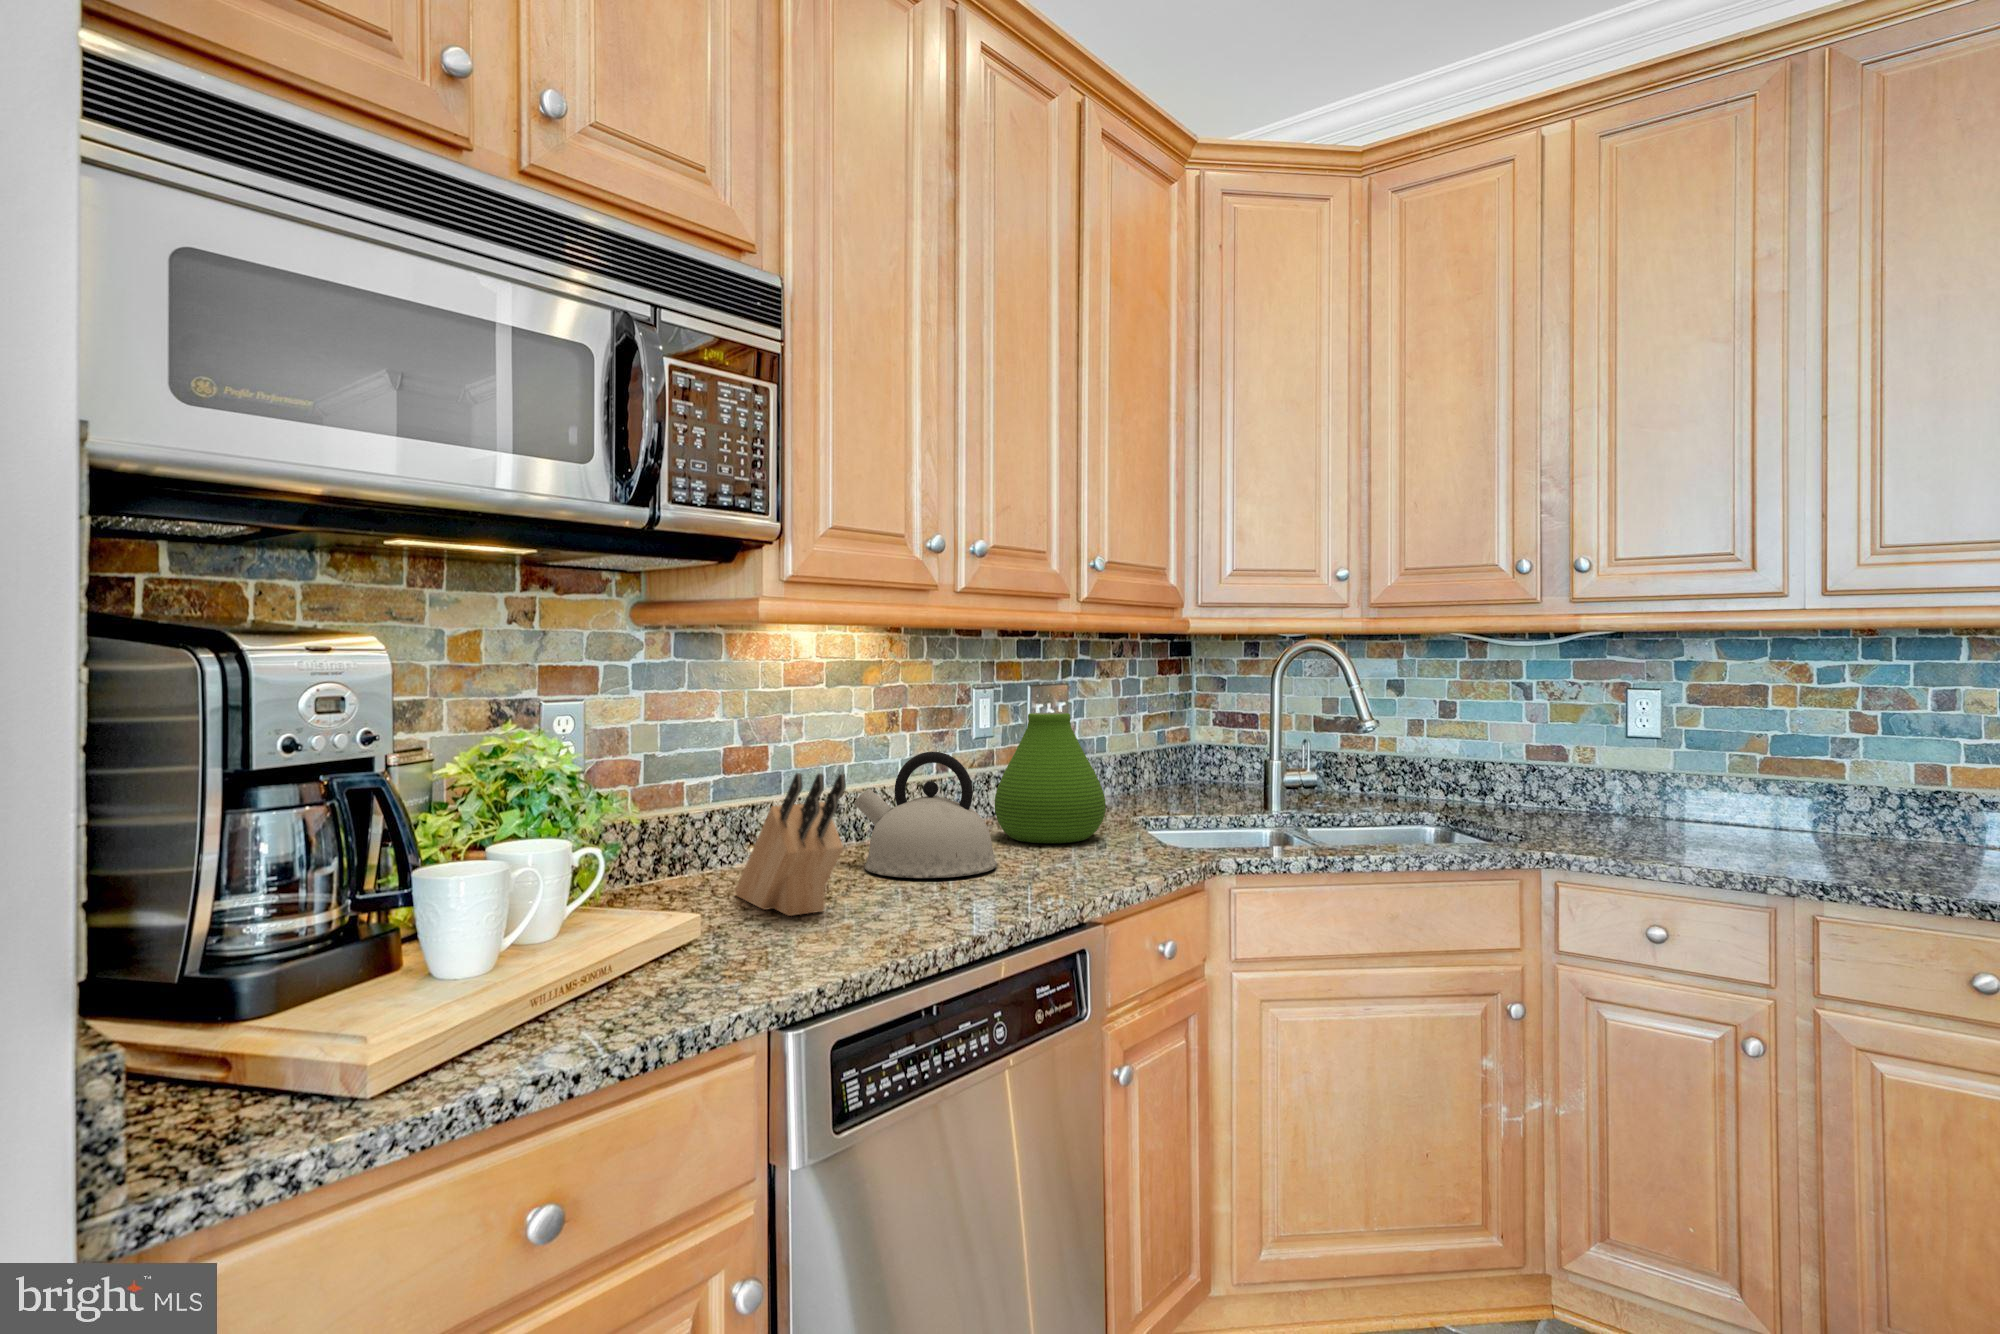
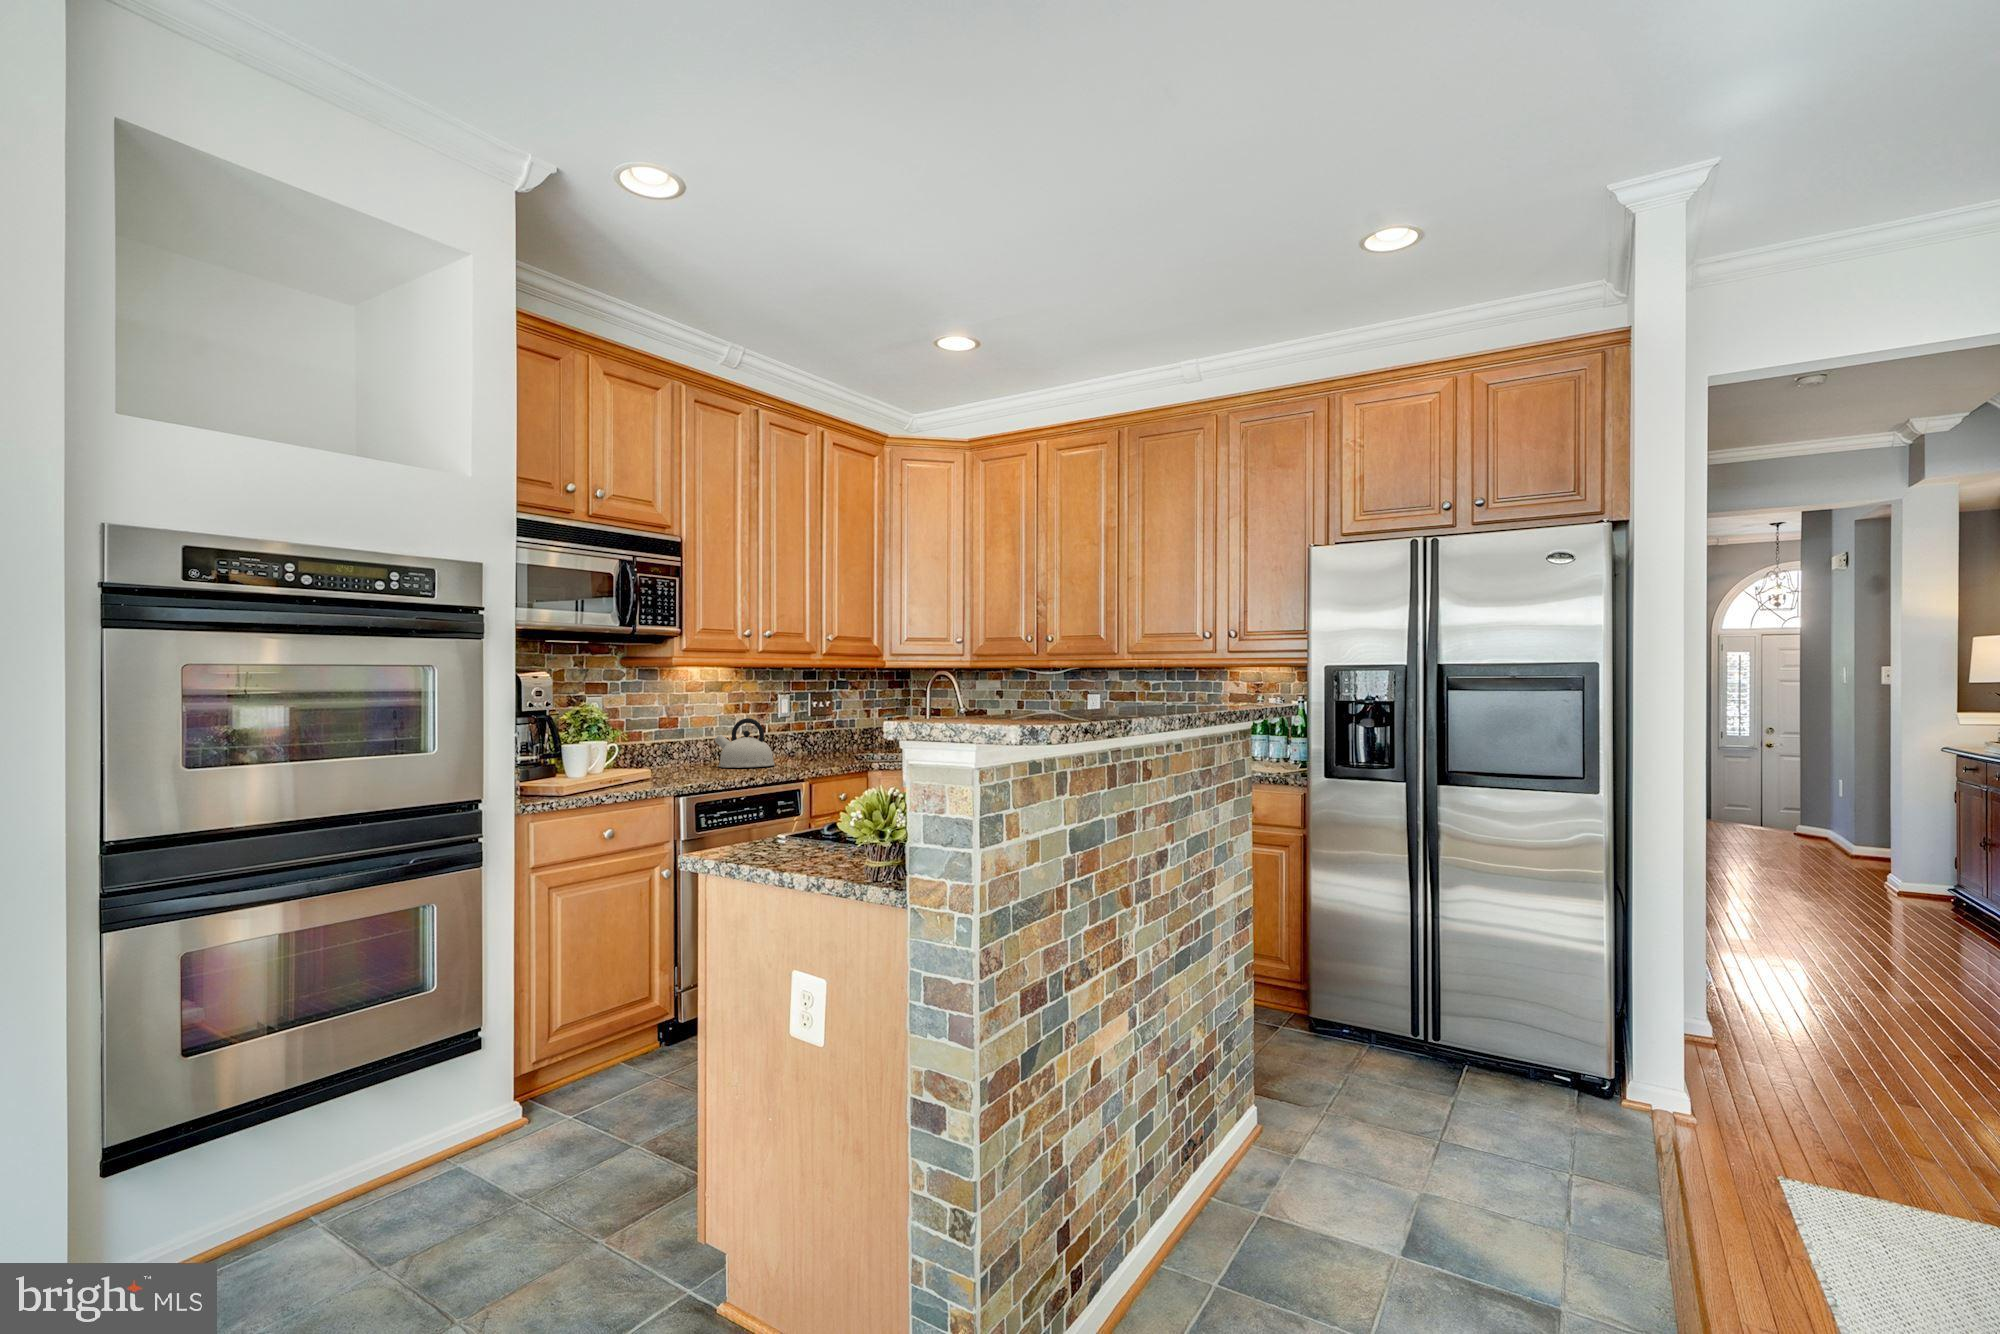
vase: present [995,713,1106,843] -> none [783,704,834,761]
knife block: present [735,773,846,916] -> none [663,721,705,774]

